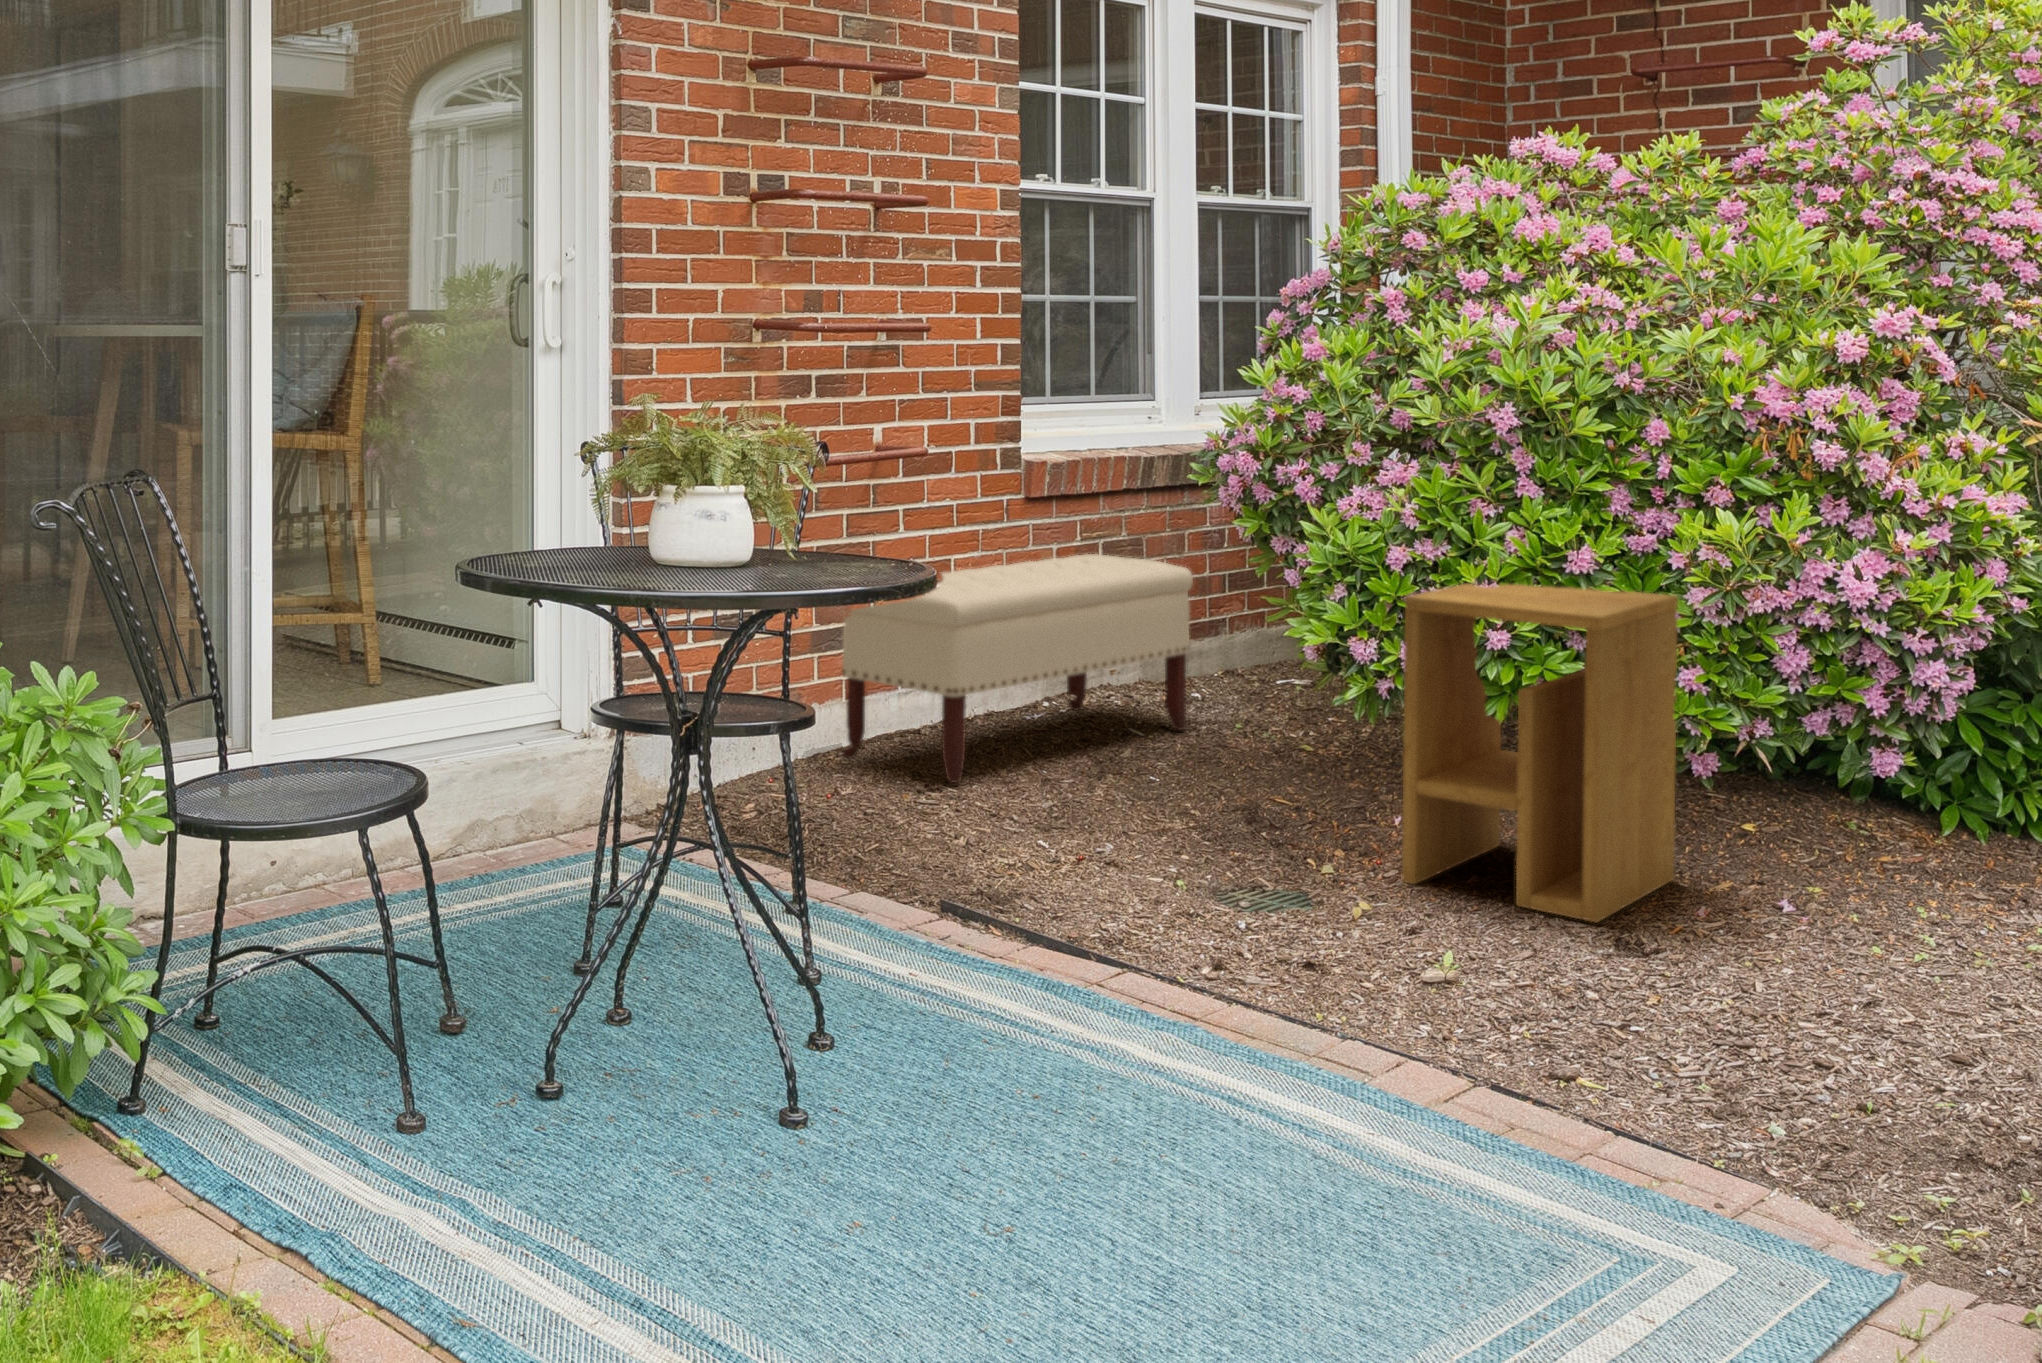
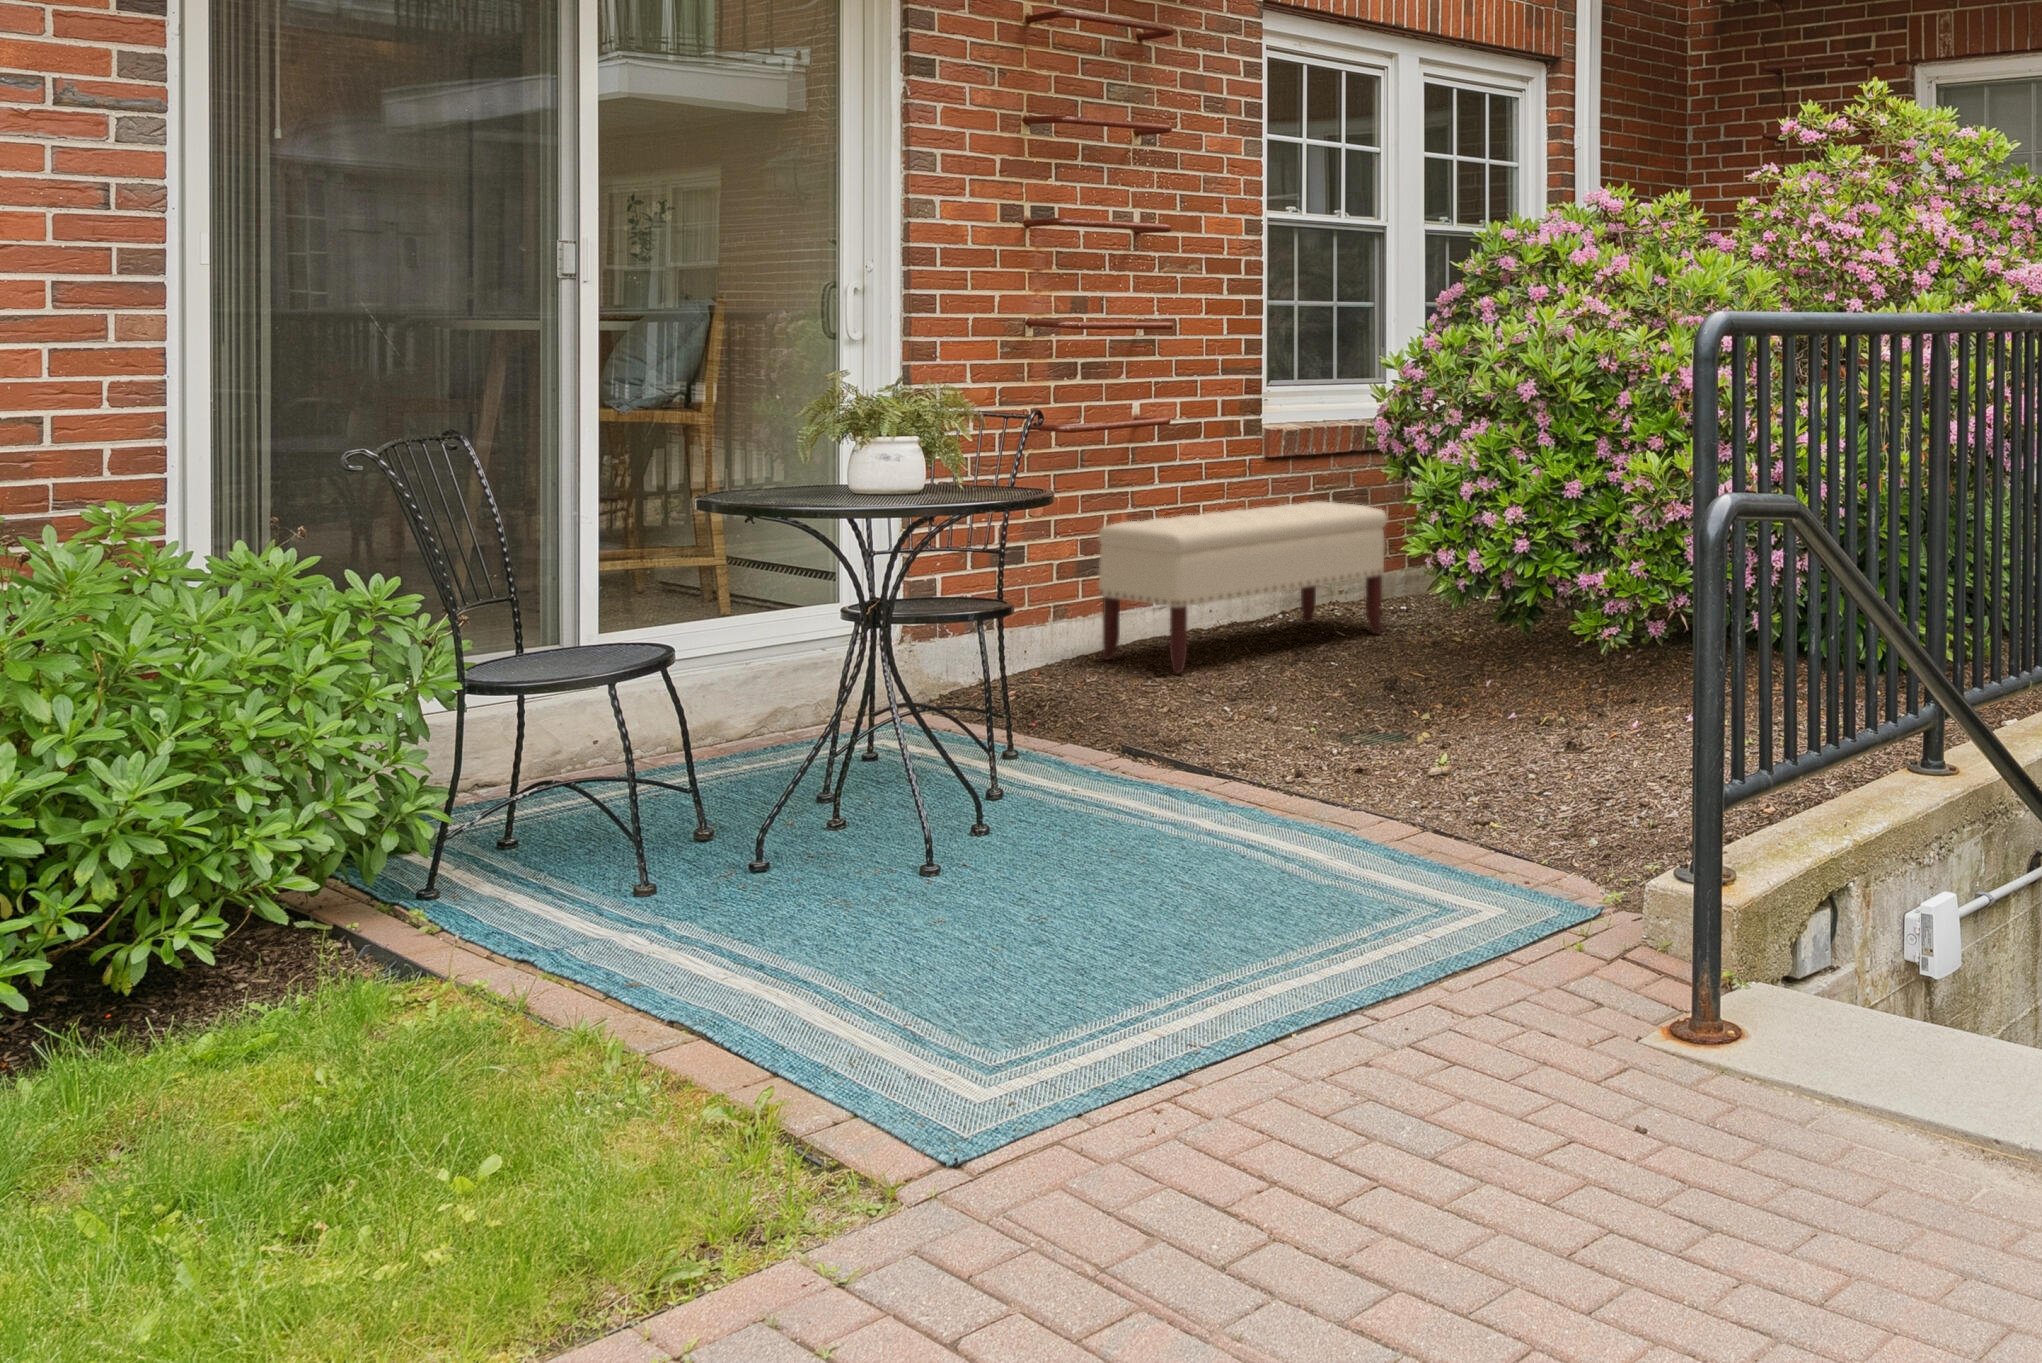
side table: present [1402,584,1678,922] -> none [1463,508,1650,740]

